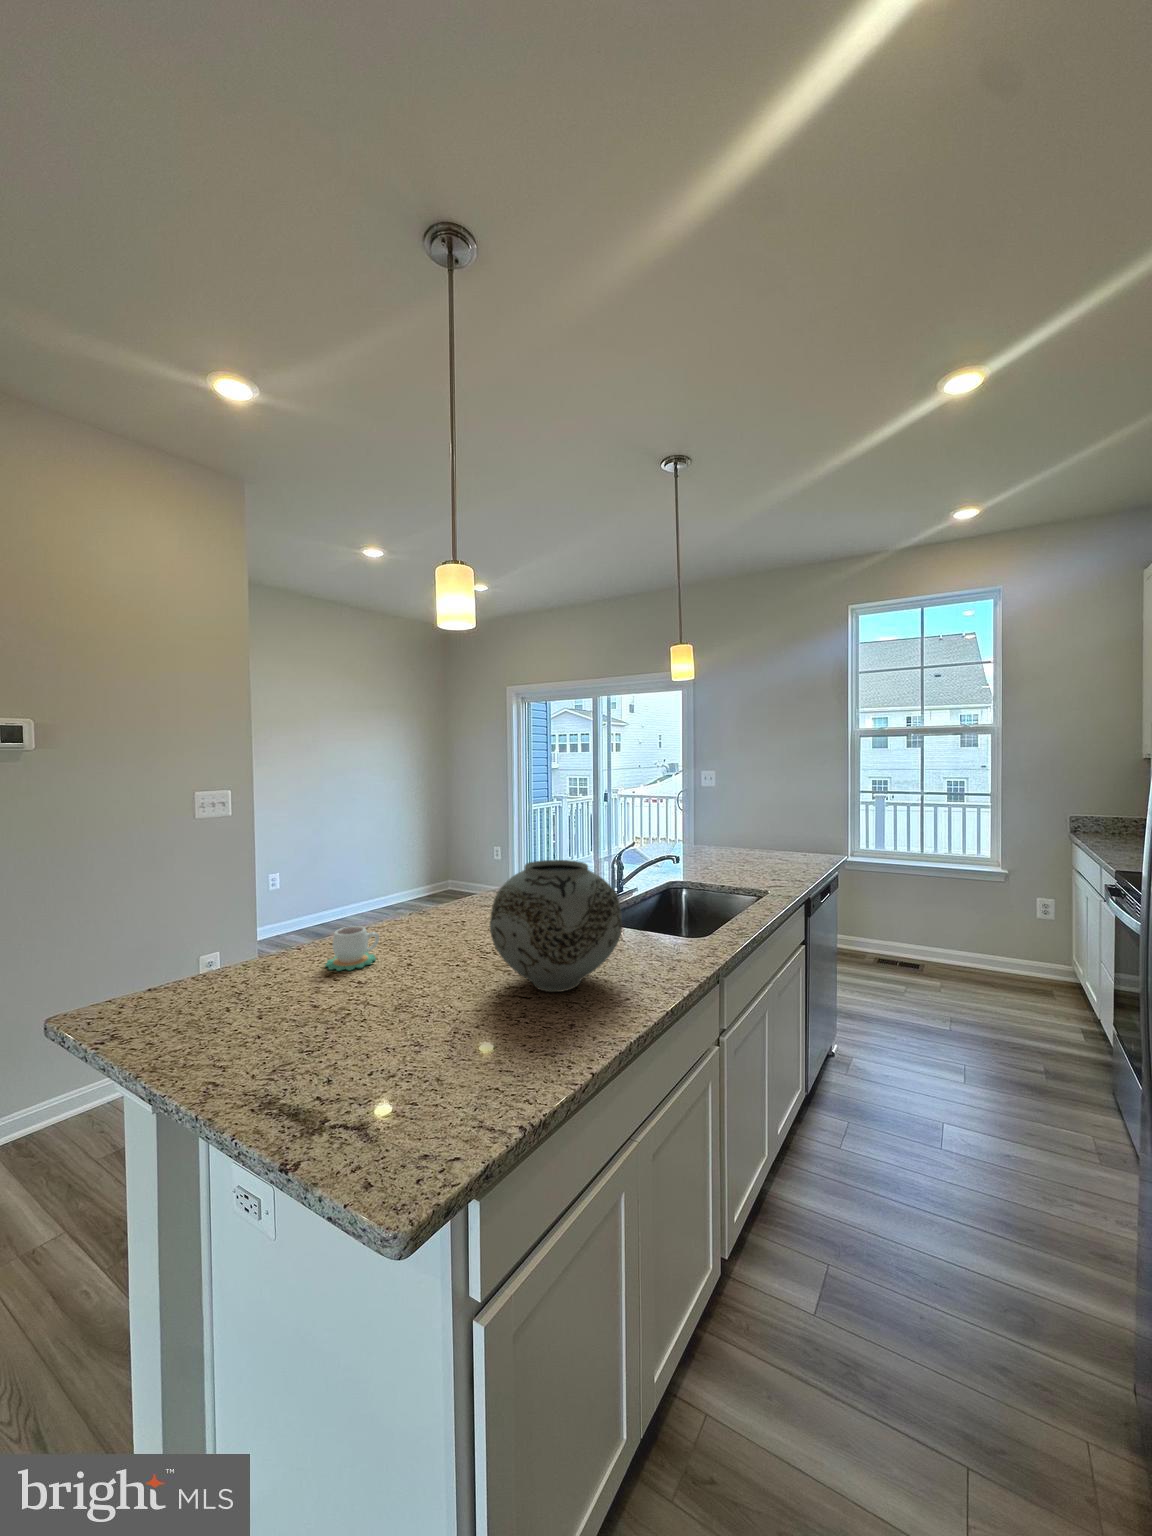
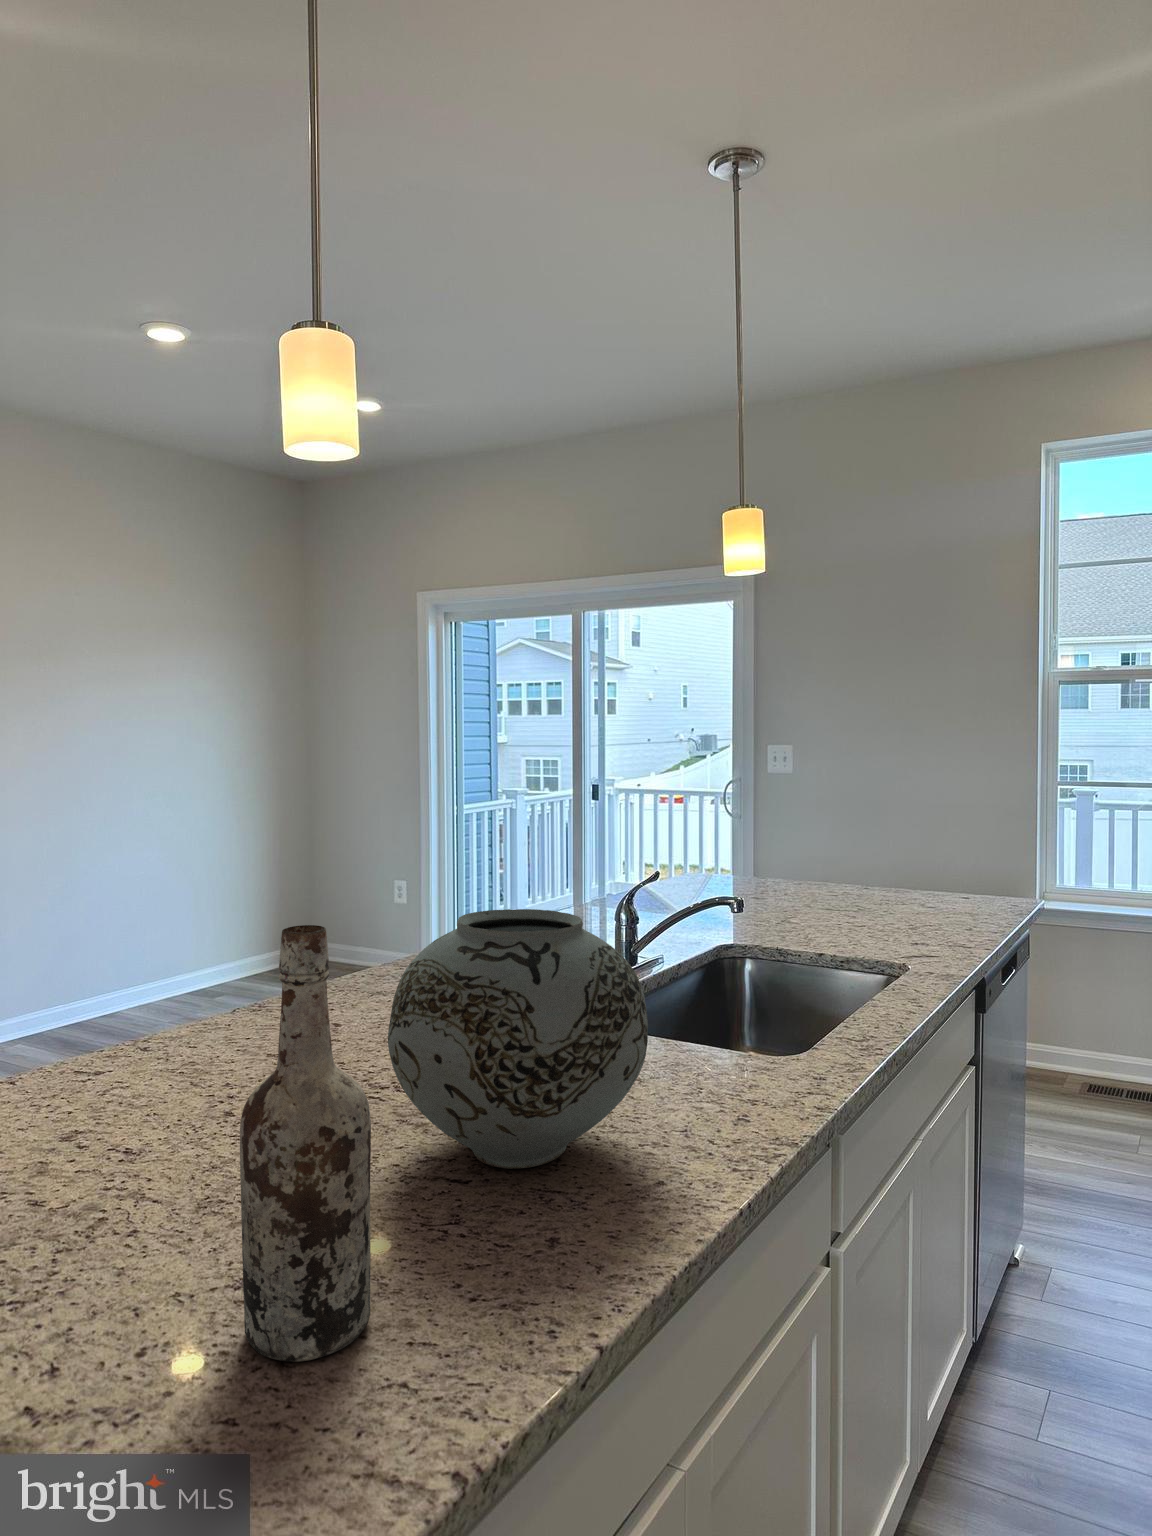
wine bottle: none [418,867,481,1078] -> present [240,925,371,1361]
mug: present [325,926,379,971] -> none [60,1038,169,1127]

